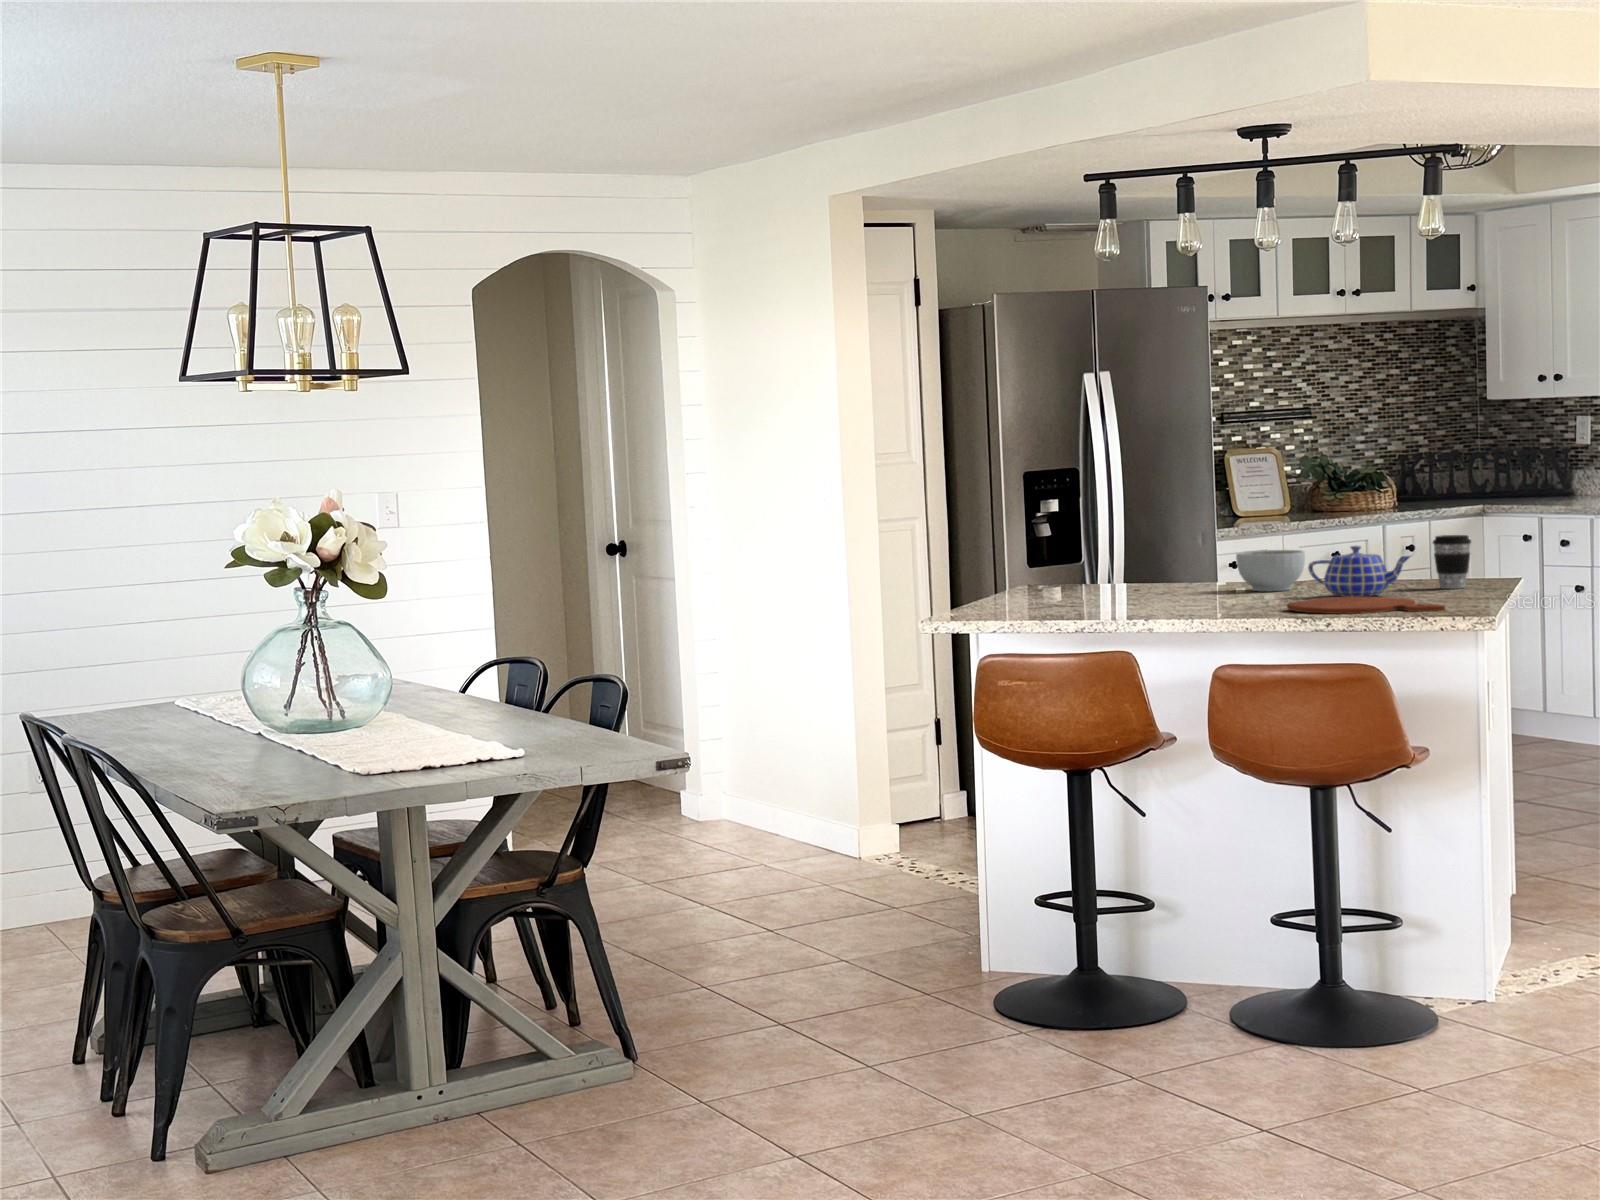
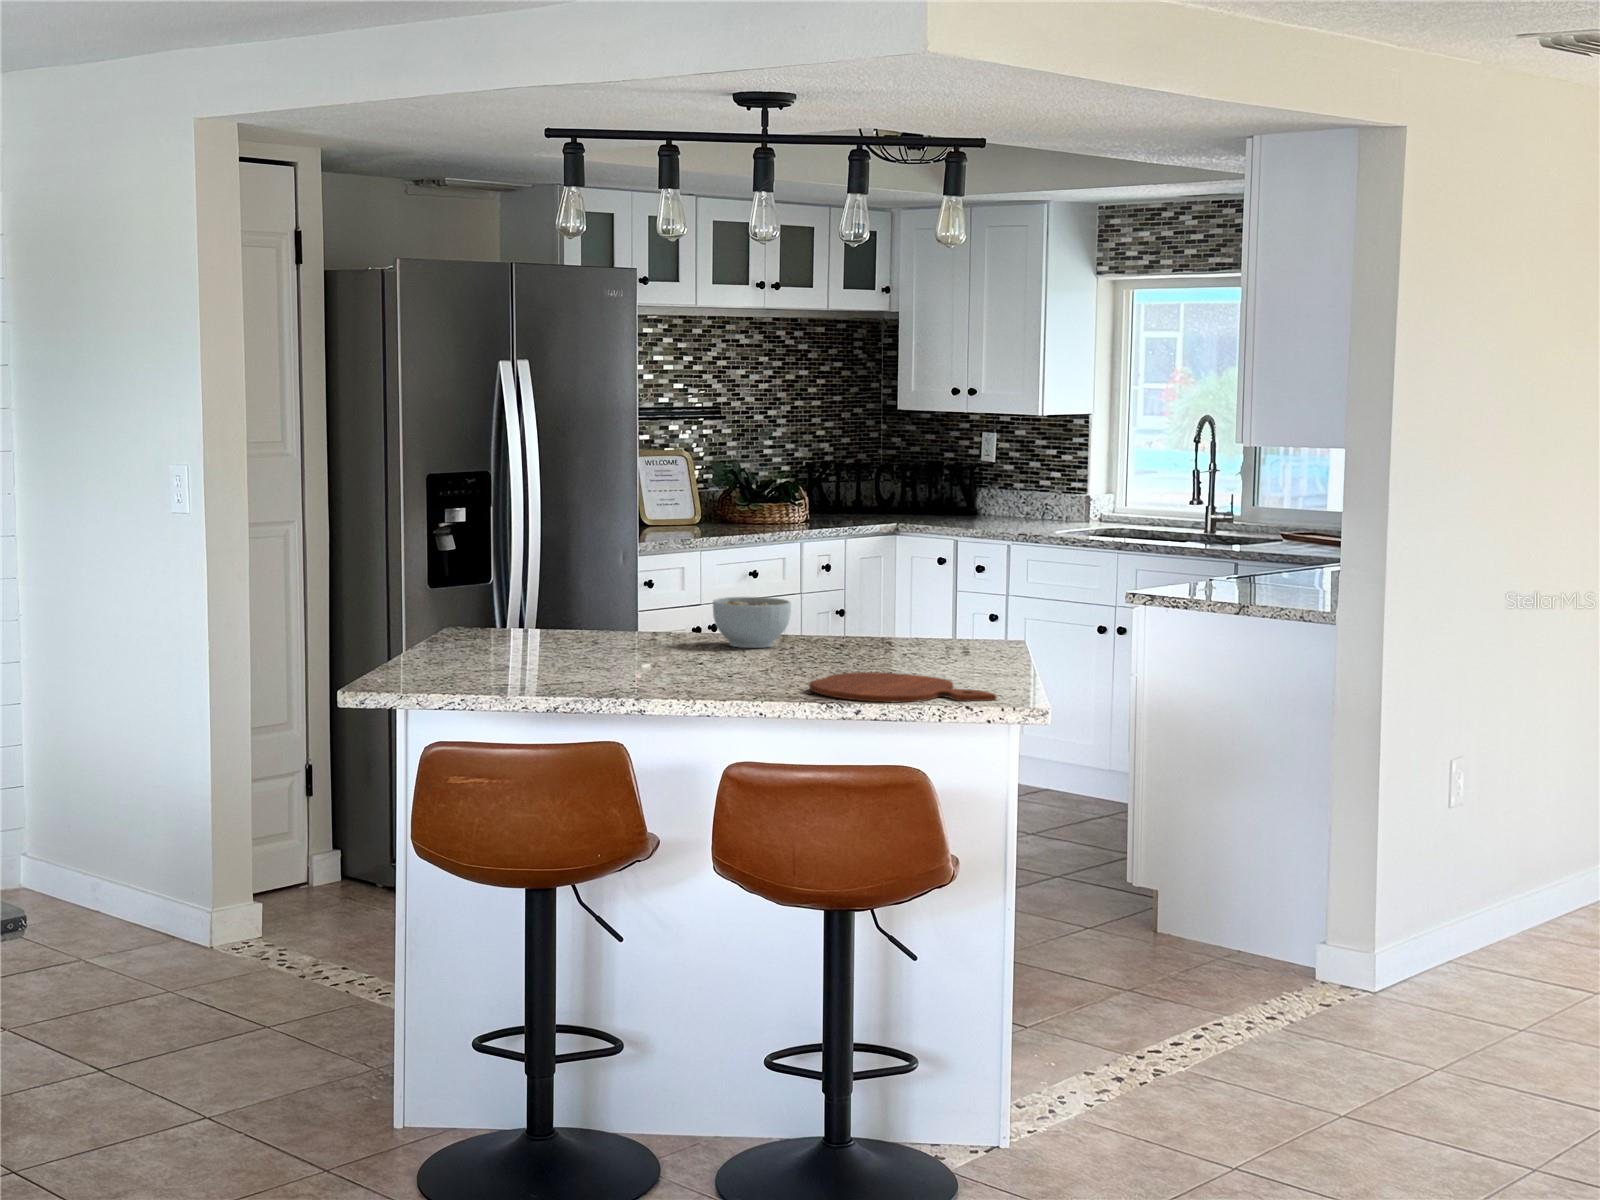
coffee cup: present [1433,535,1471,589] -> none [937,591,979,654]
teapot: present [1308,546,1410,597] -> none [809,605,928,665]

